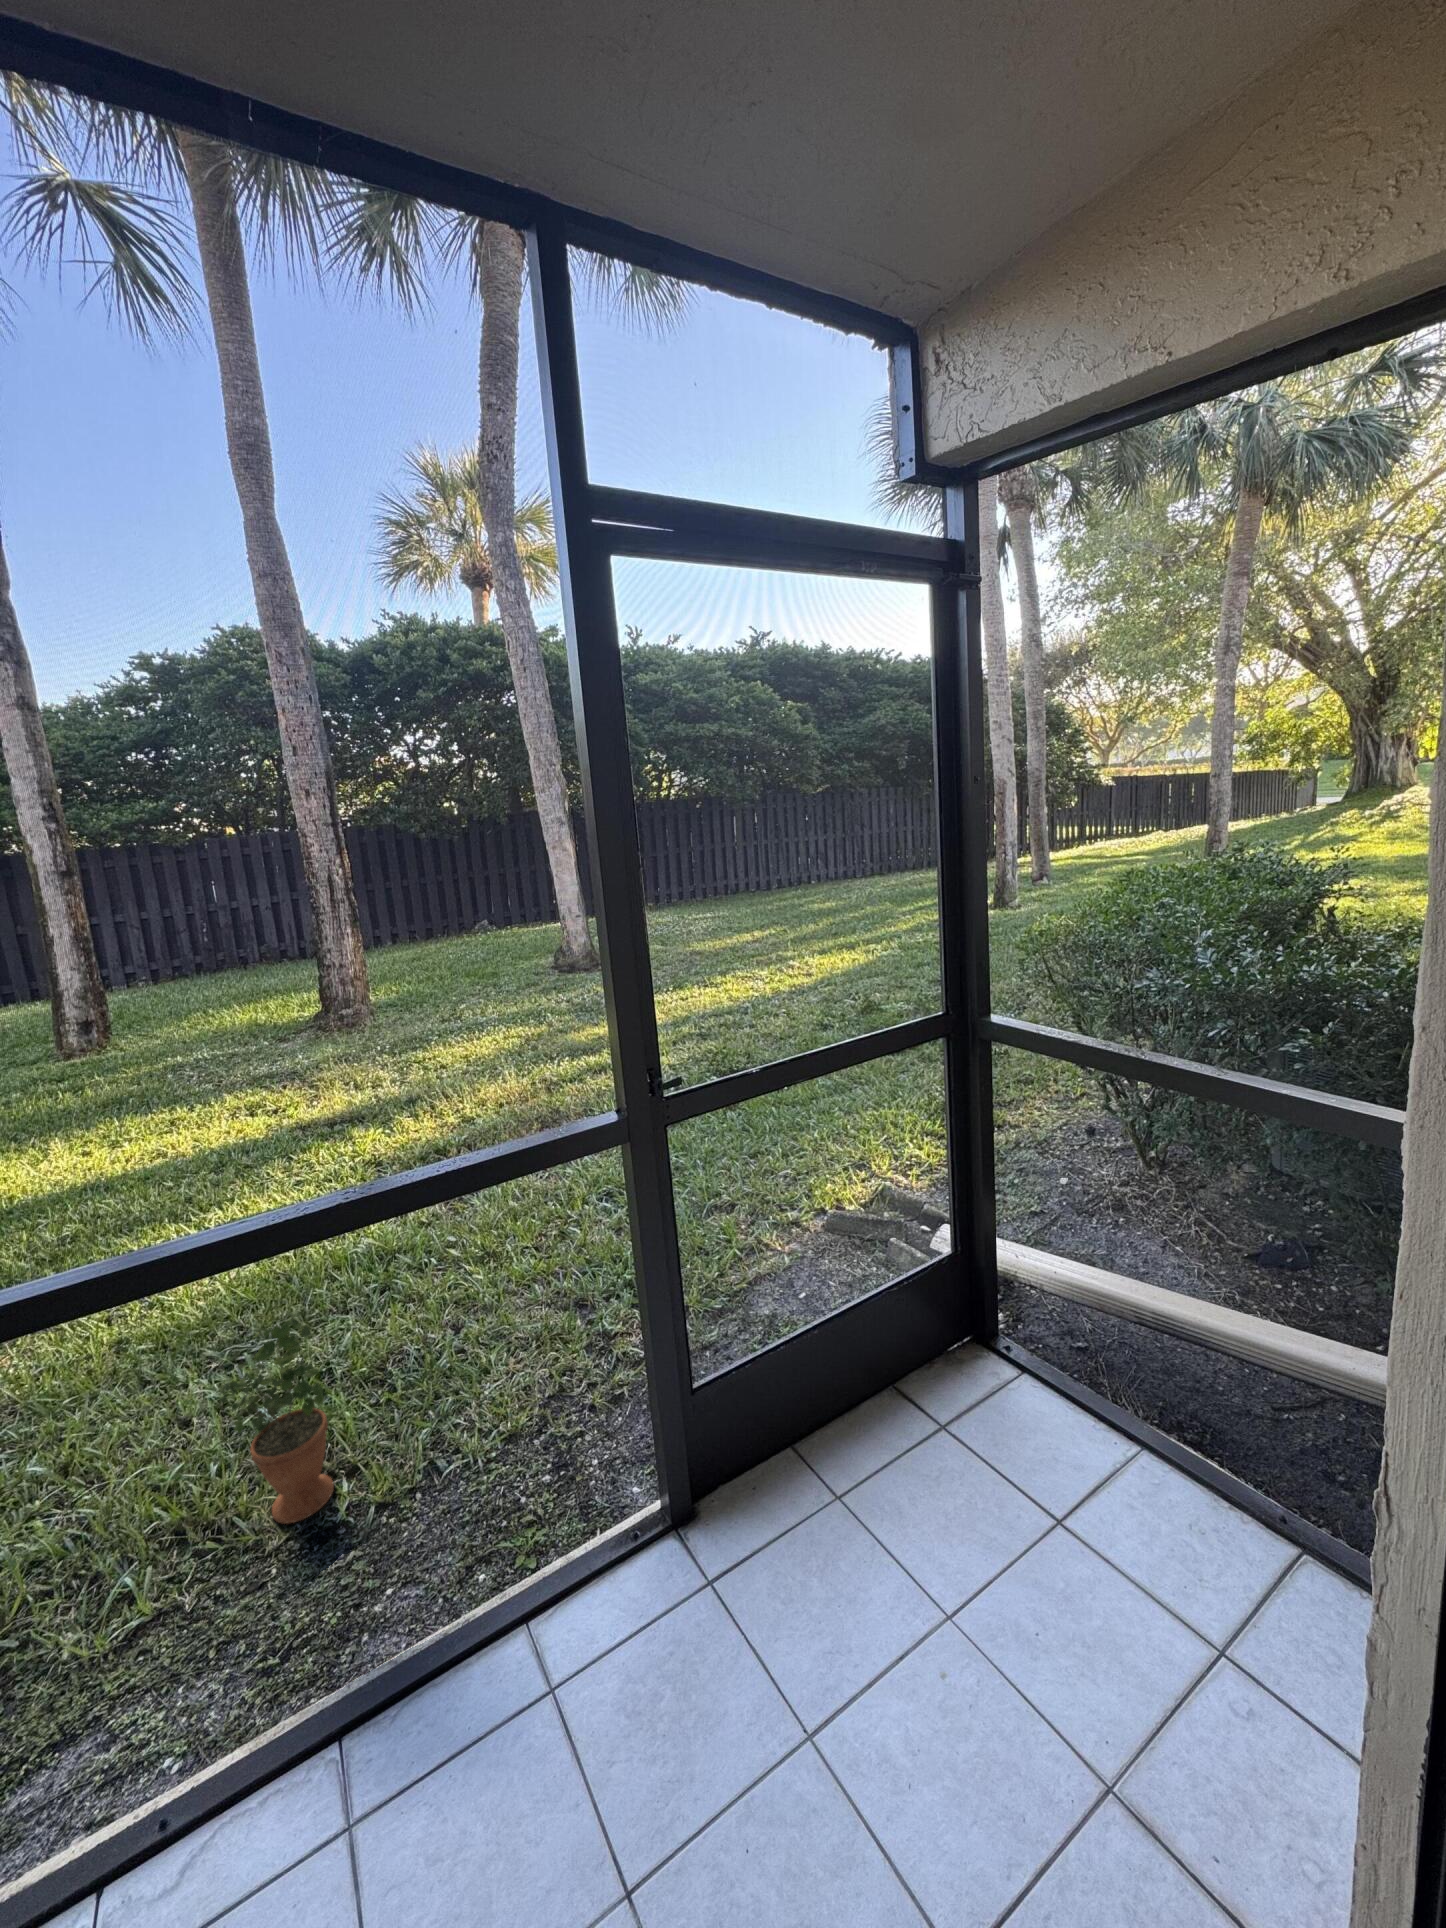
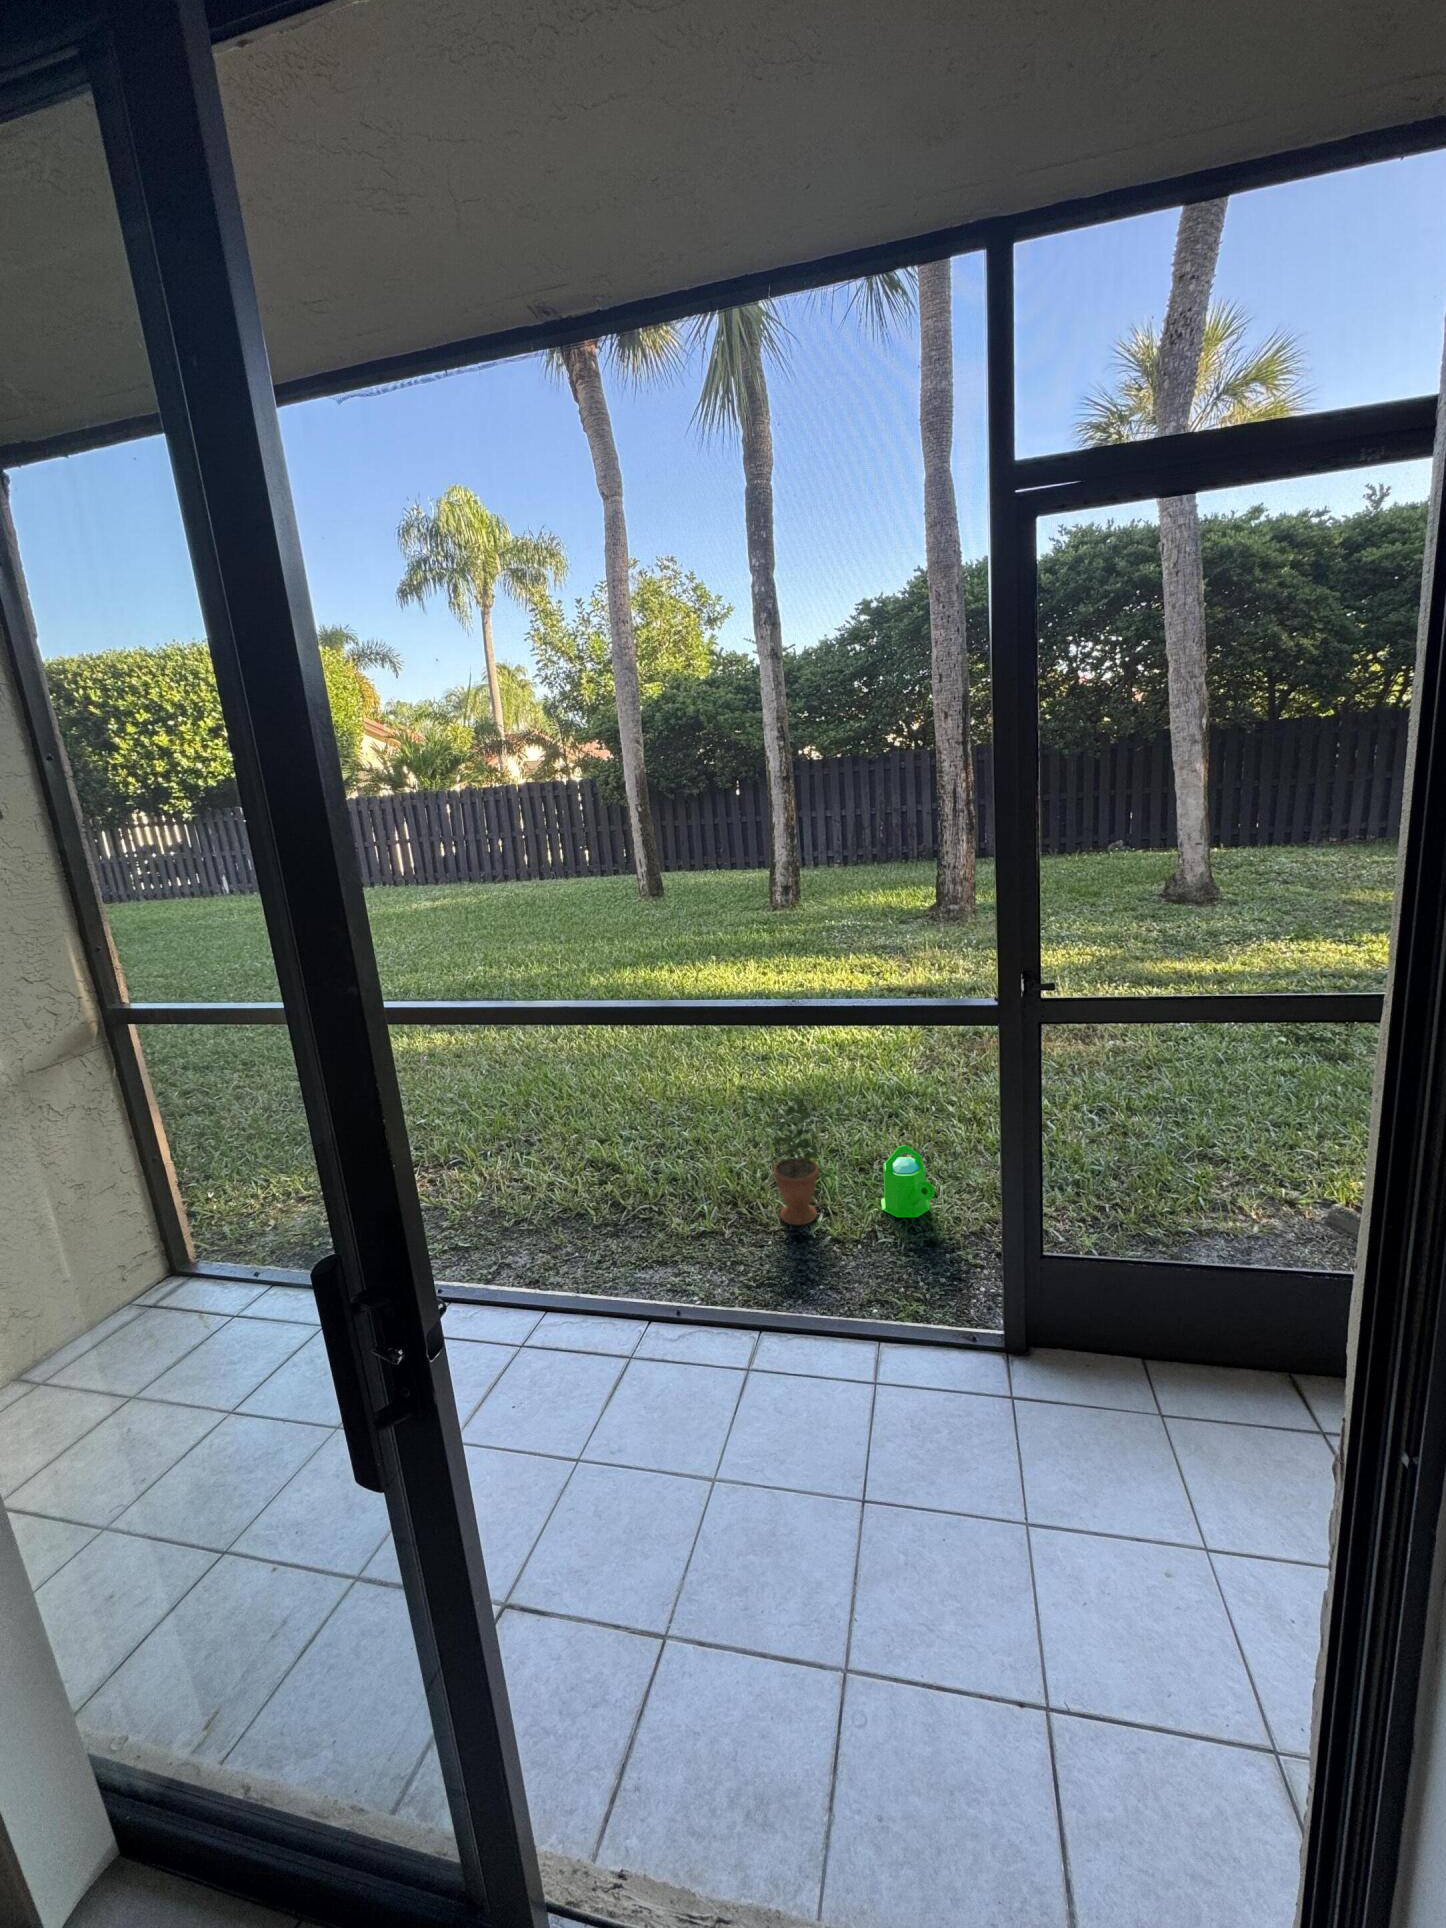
watering can: none [410,1323,498,1425] -> present [881,1145,935,1217]

